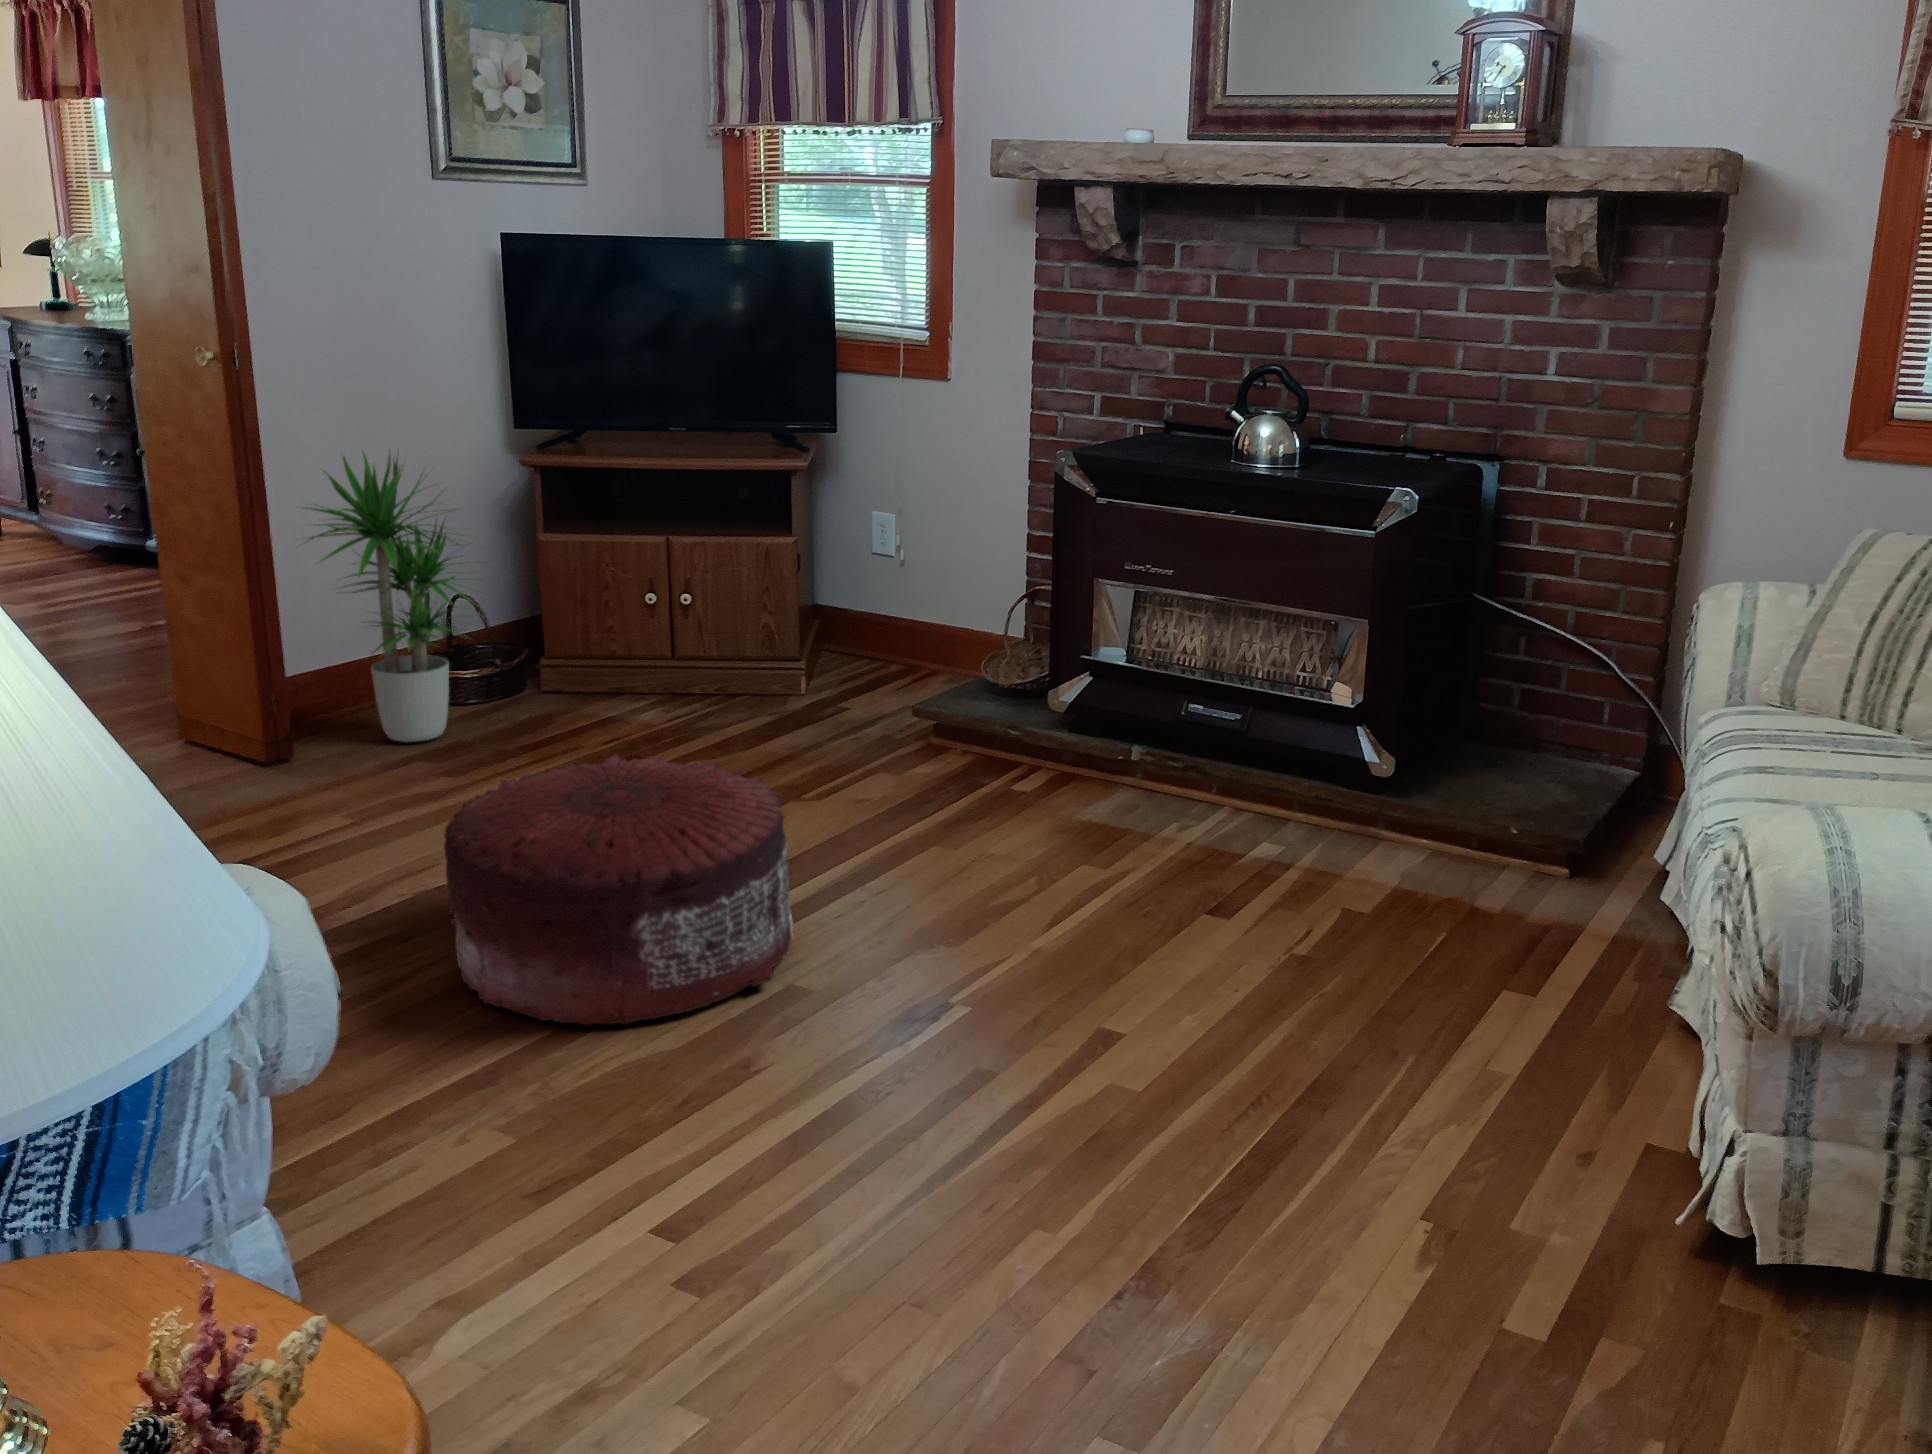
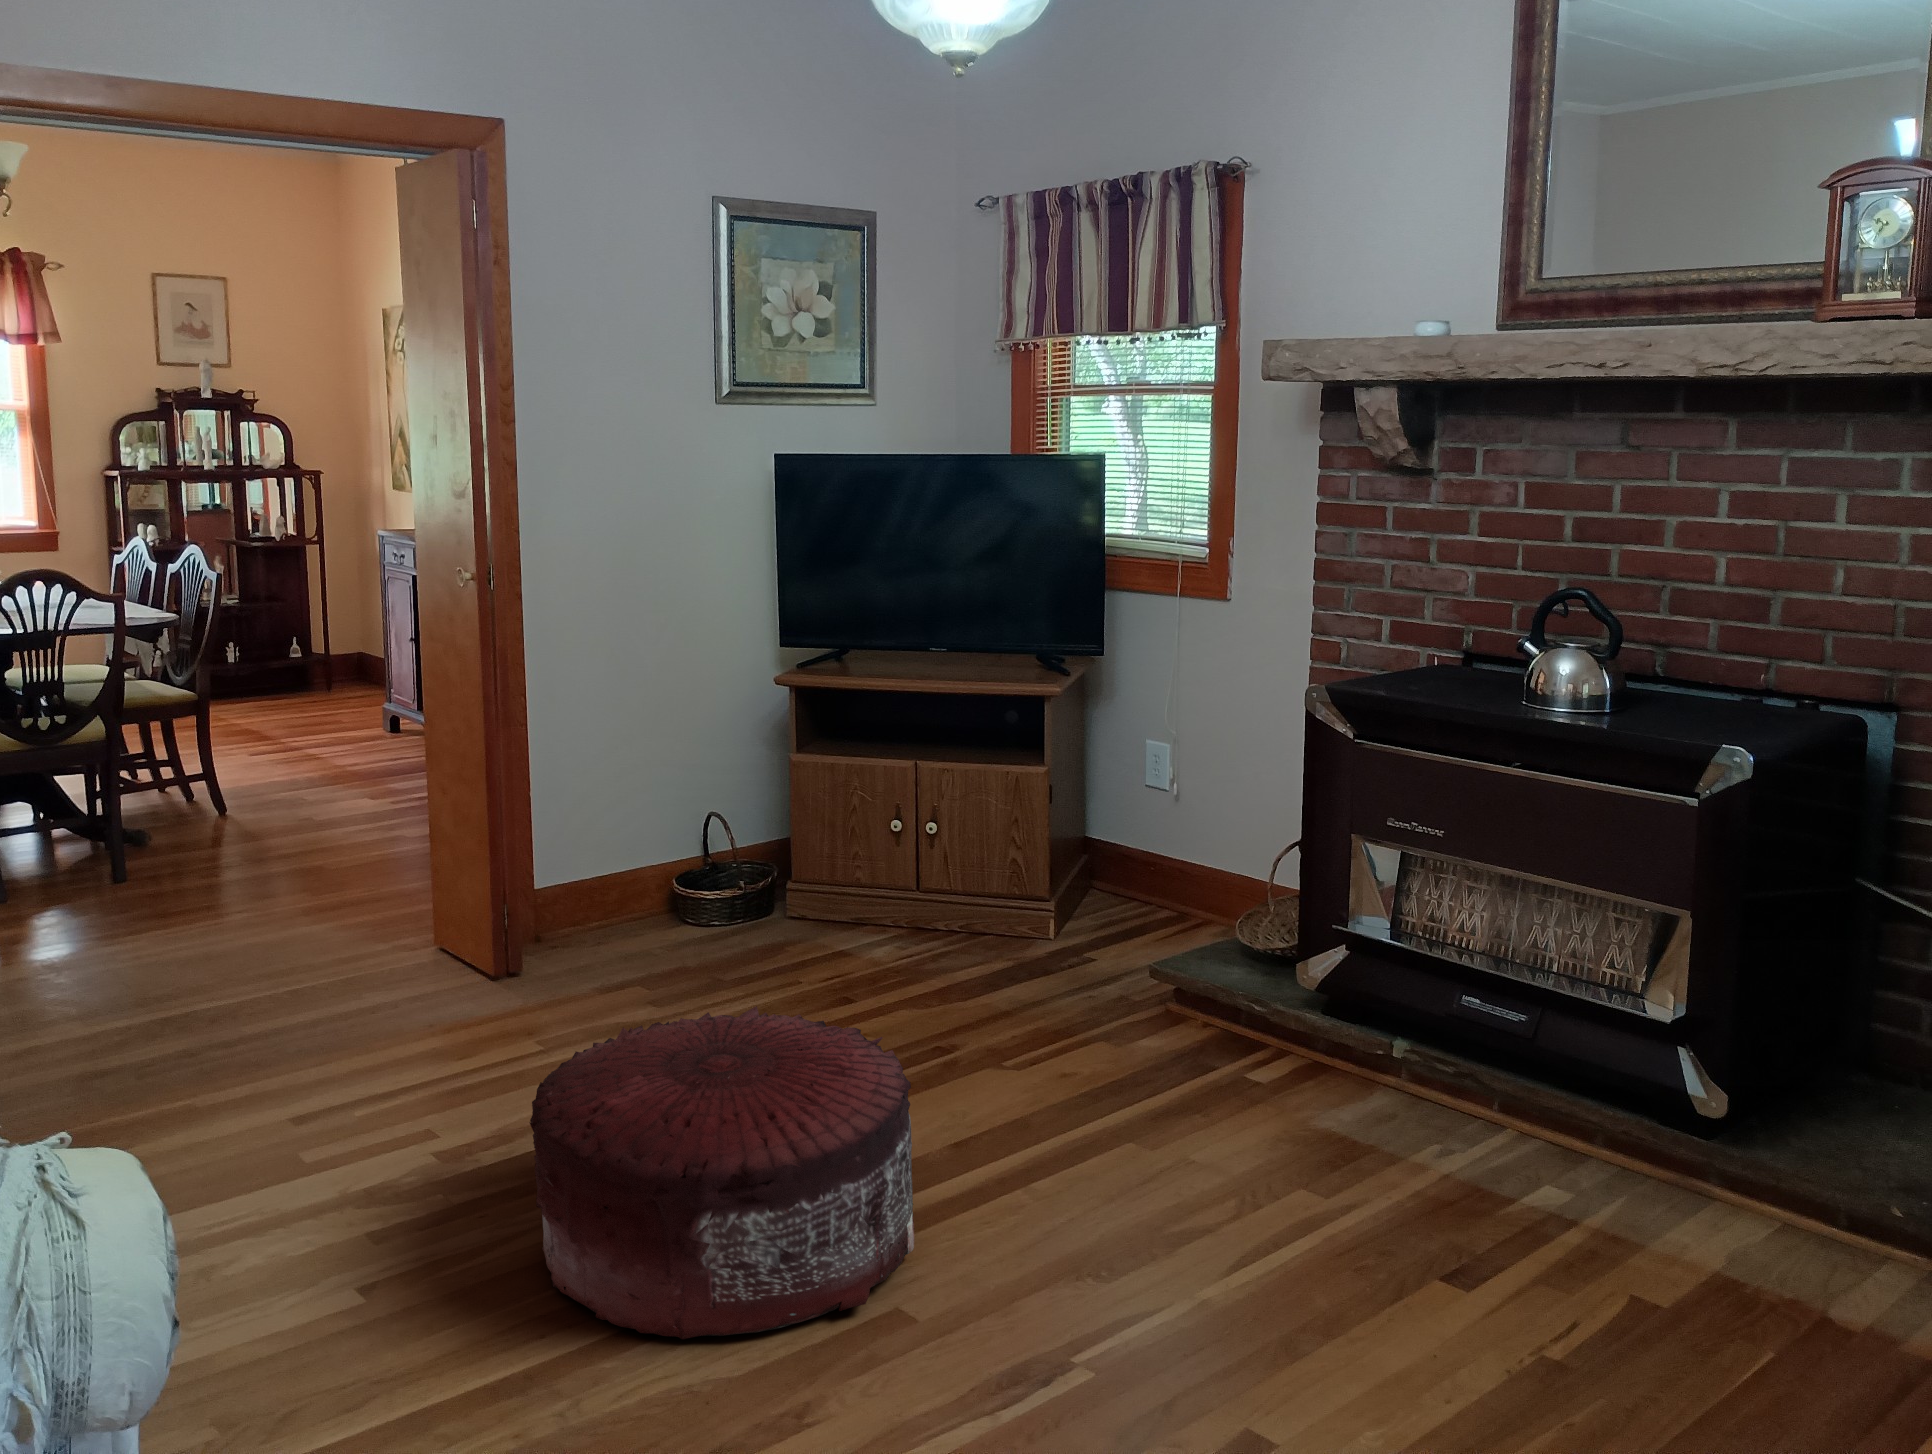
potted plant: present [310,452,483,742] -> none [538,659,733,958]

